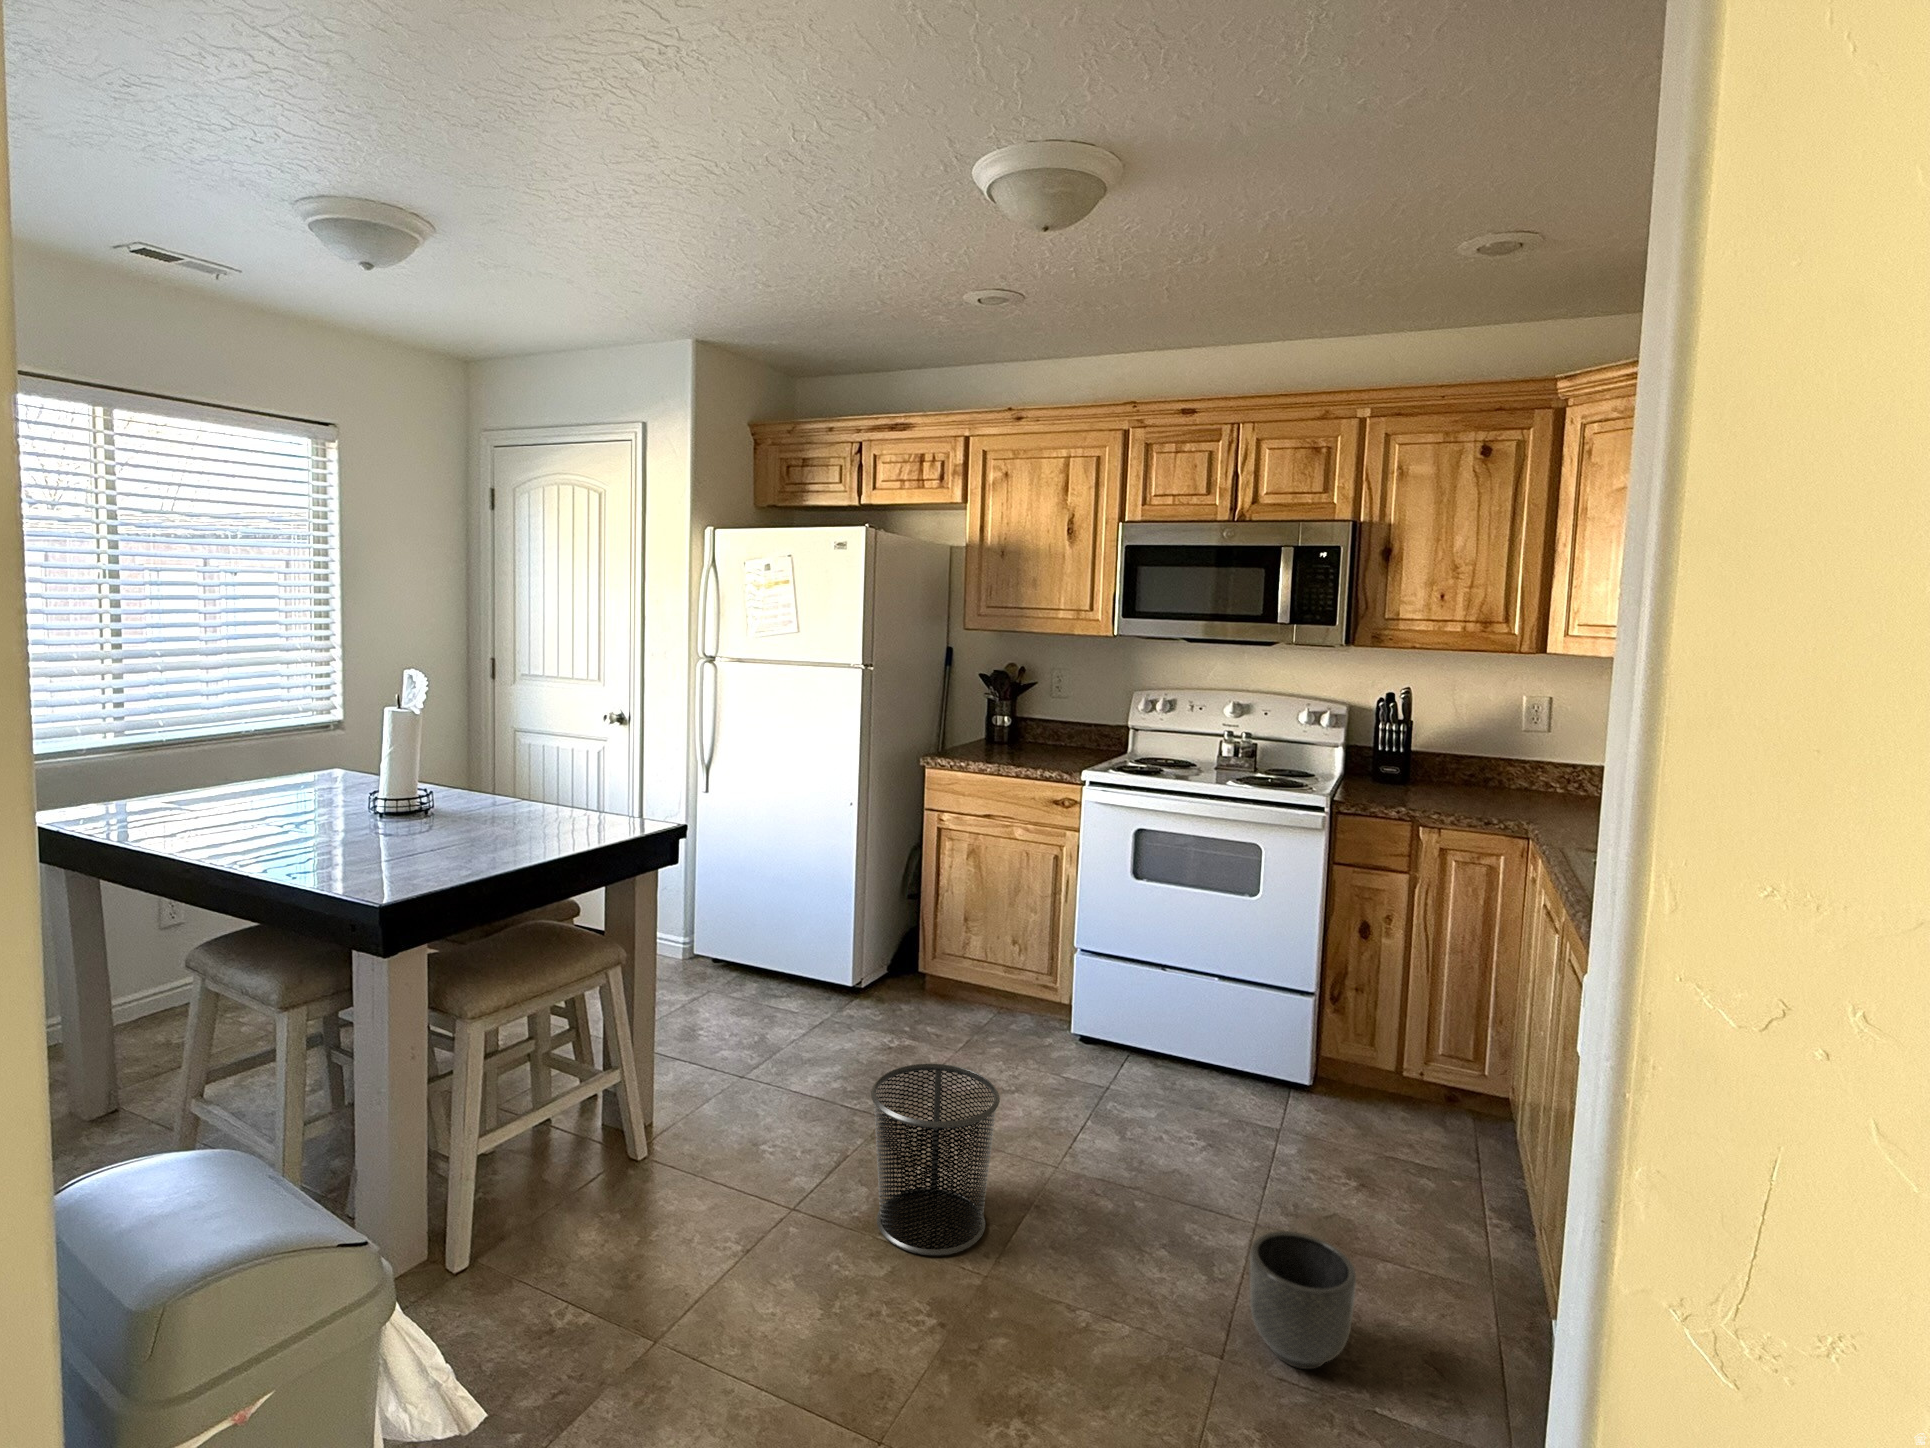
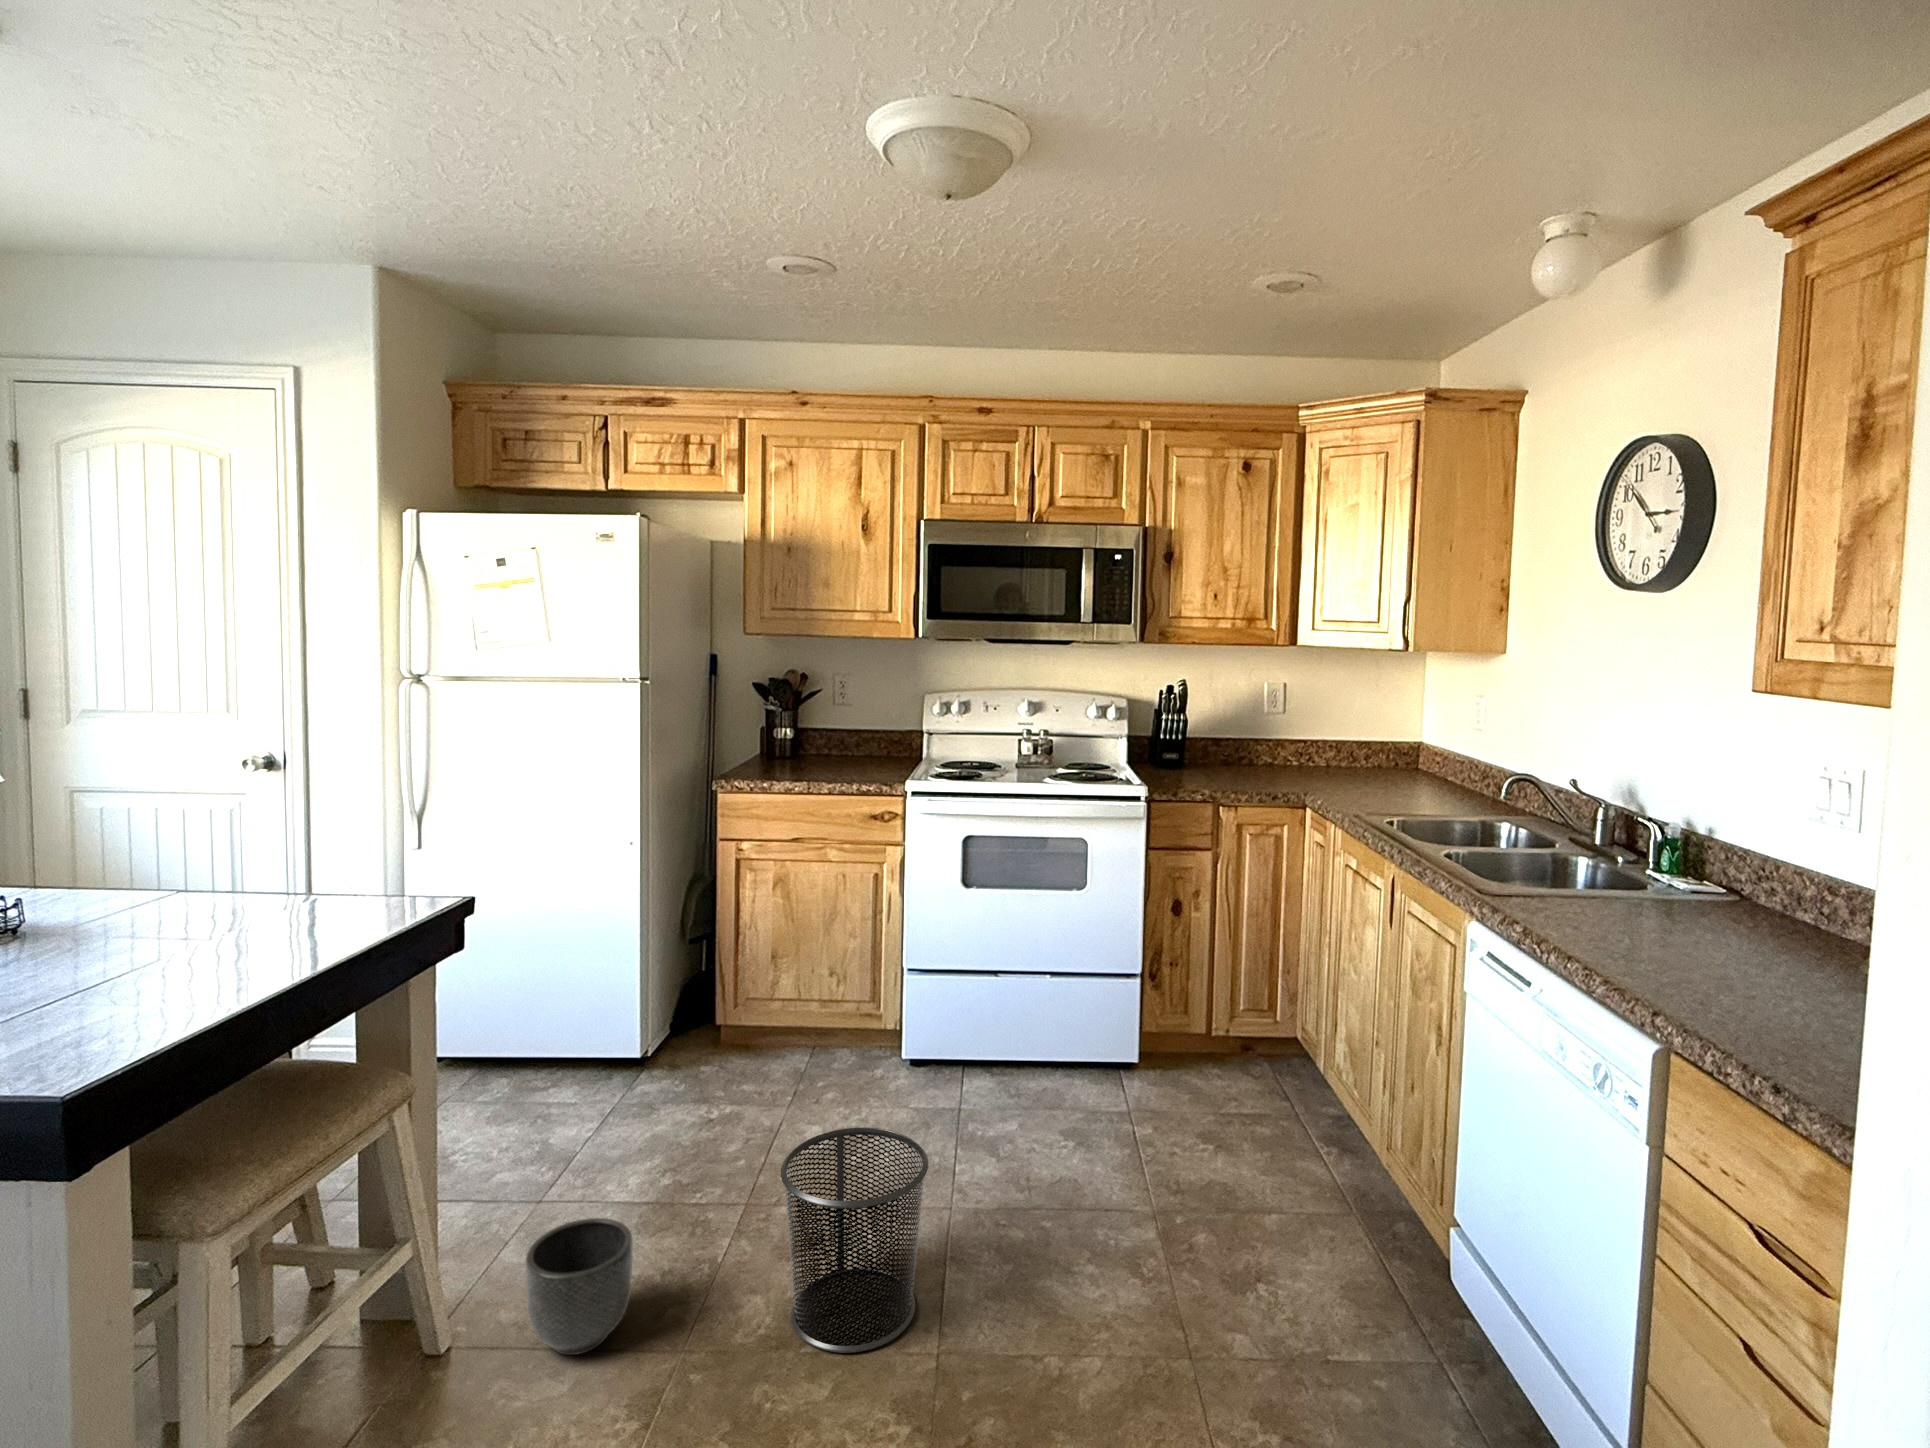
planter: present [1250,1231,1356,1369] -> present [525,1218,633,1355]

